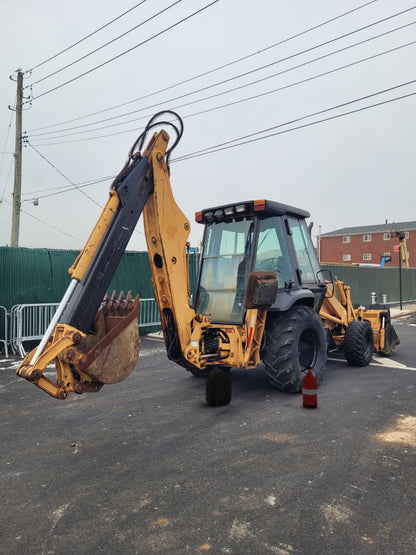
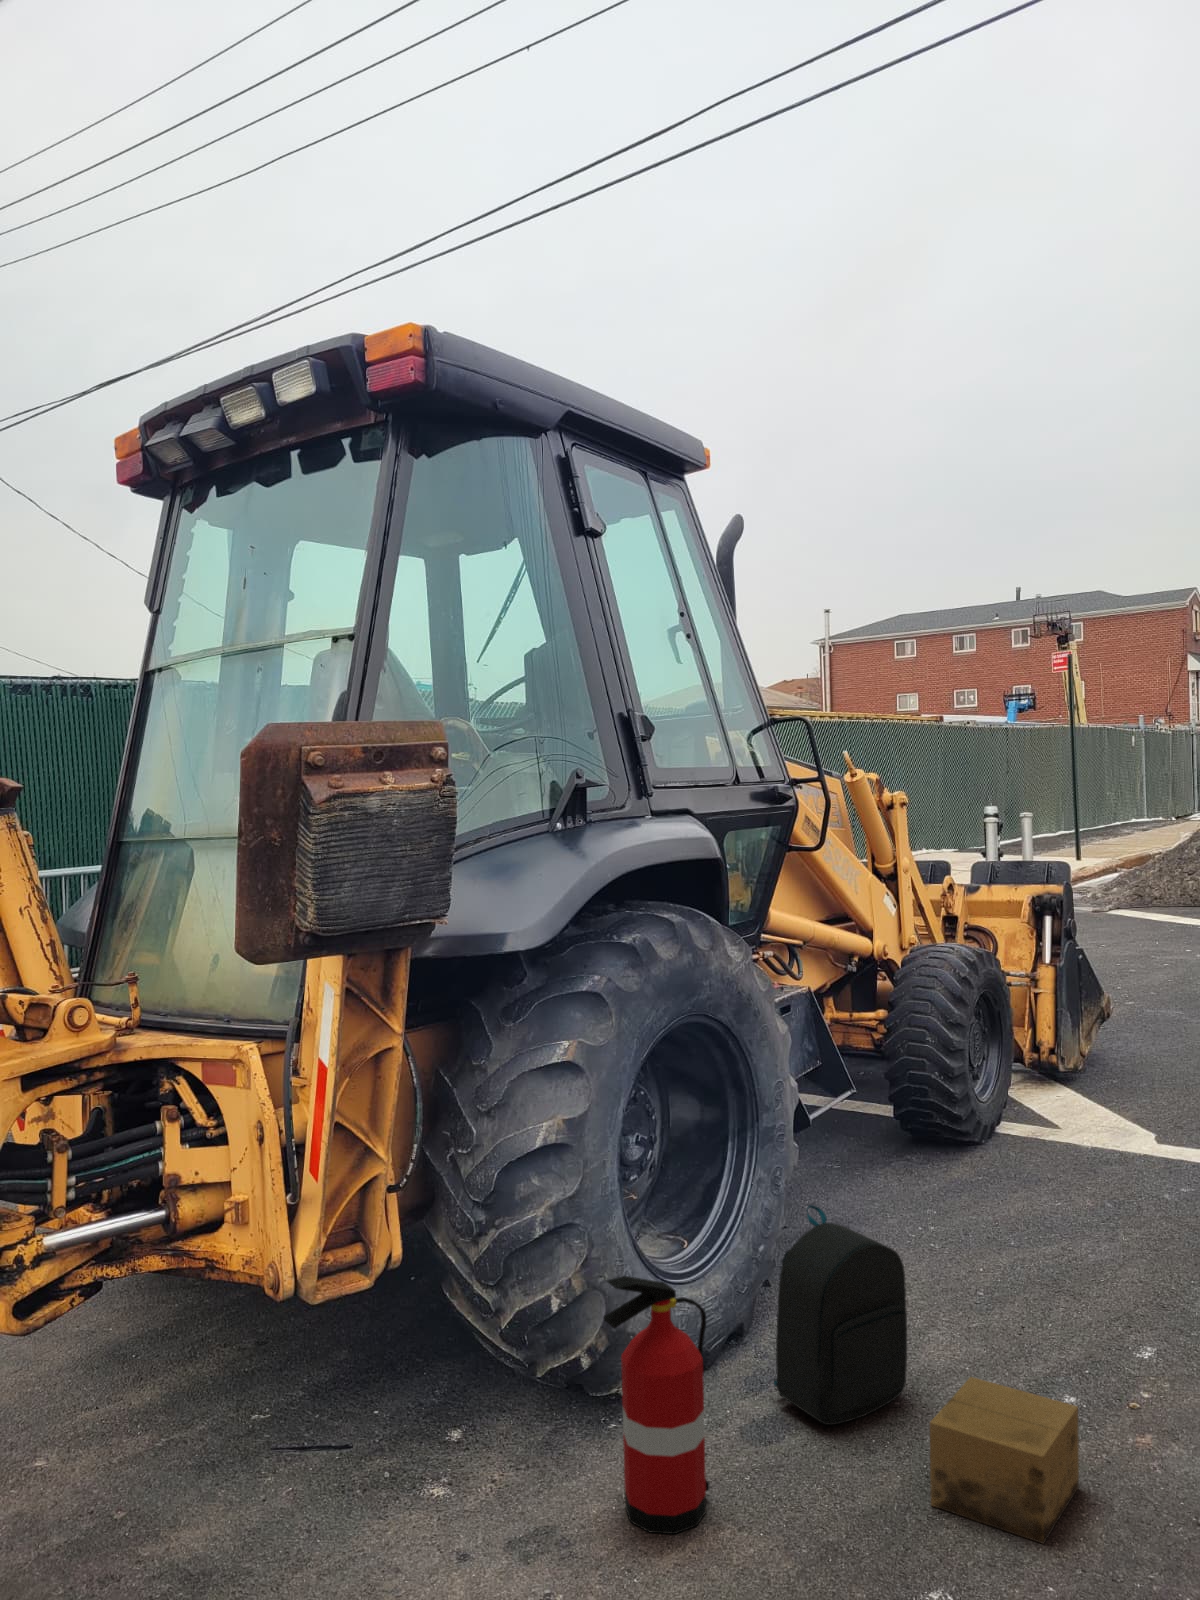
backpack: present [206,366,232,406] -> present [774,1205,907,1425]
cardboard box: none [357,388,384,411] -> present [930,1377,1079,1544]

